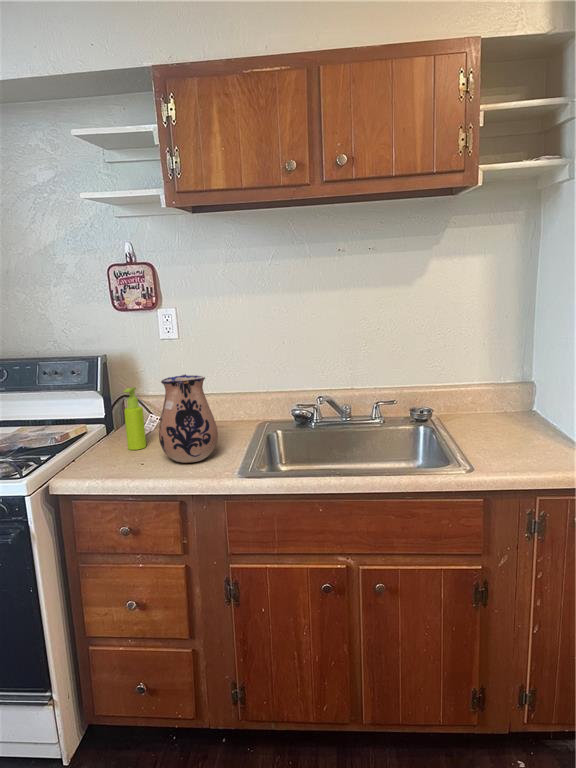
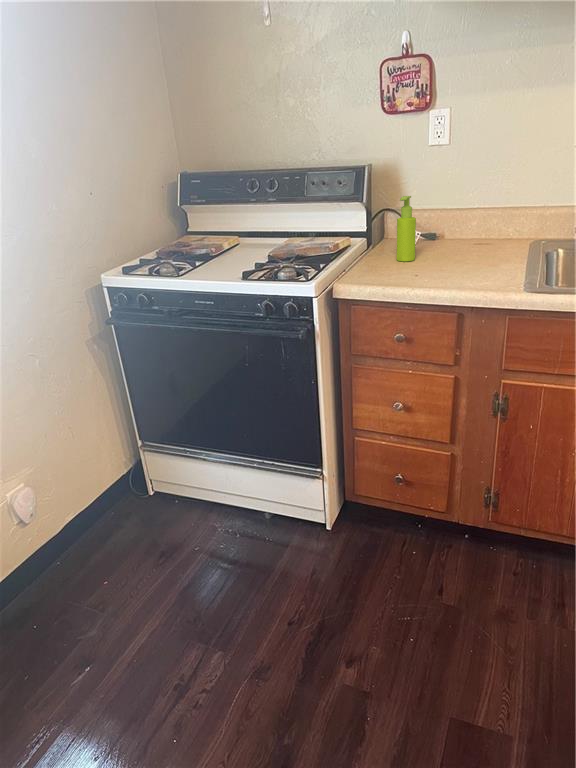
ceramic pitcher: present [159,374,218,463] -> none [438,181,501,275]

